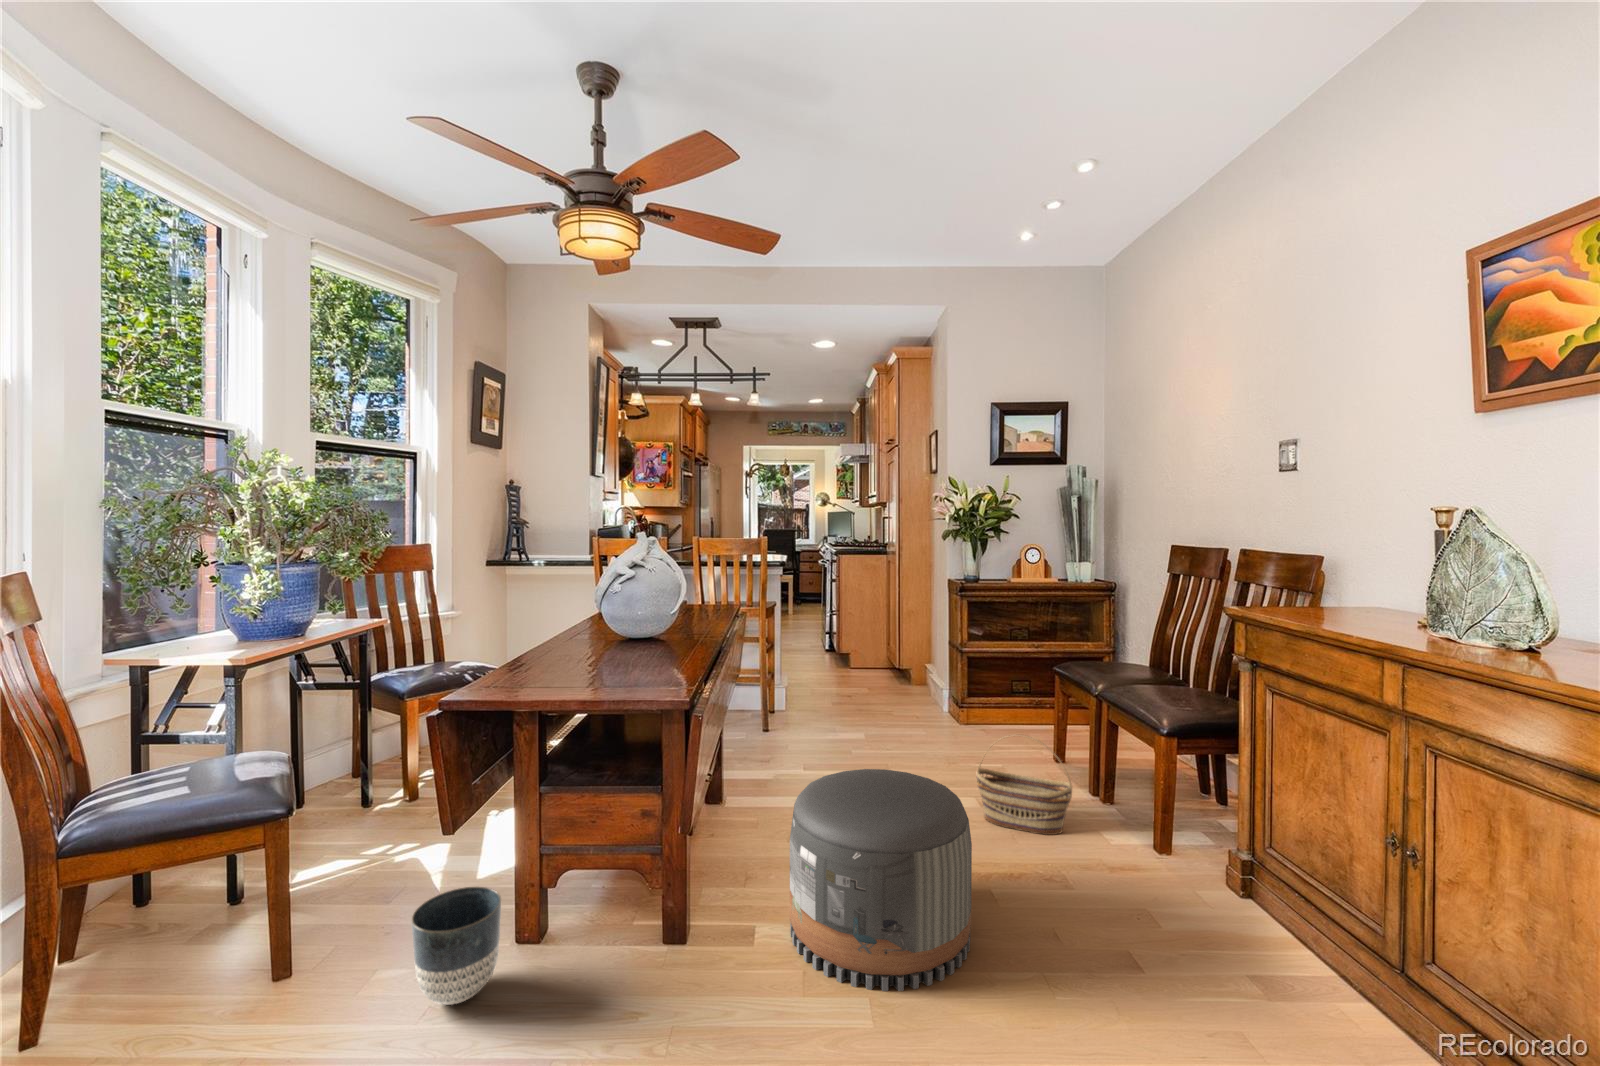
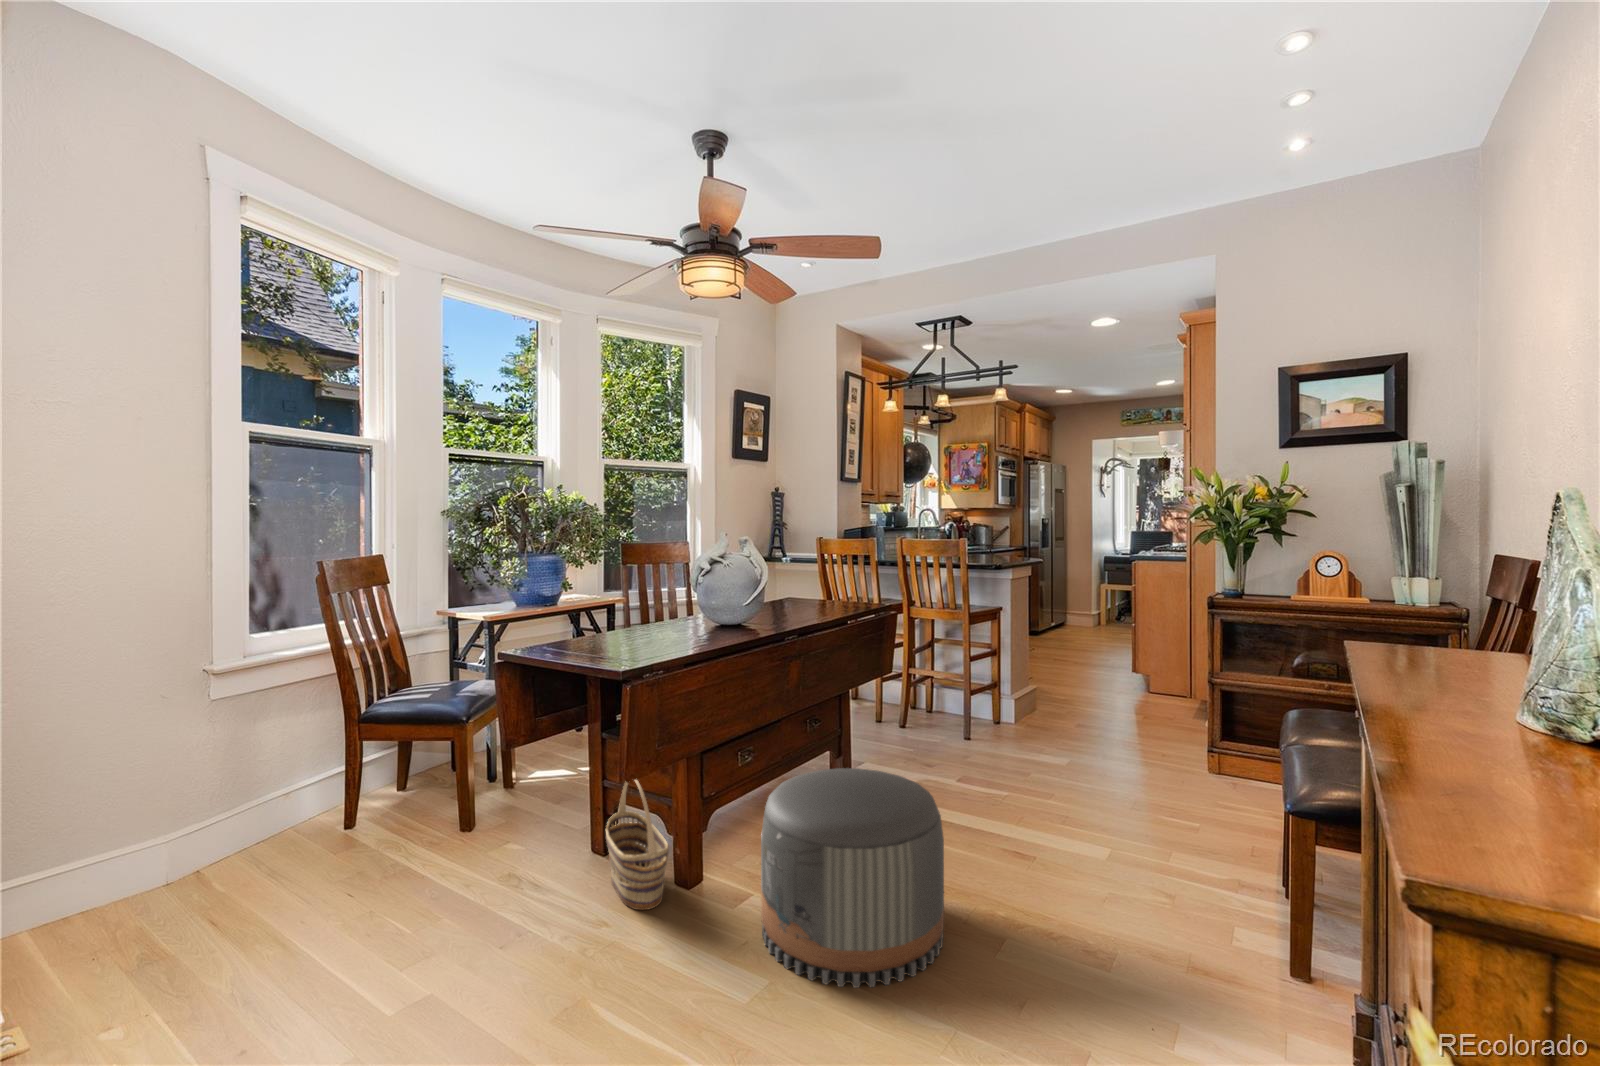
basket: present [977,735,1072,835] -> present [606,780,669,910]
planter: present [412,887,501,1005] -> none [505,791,568,870]

